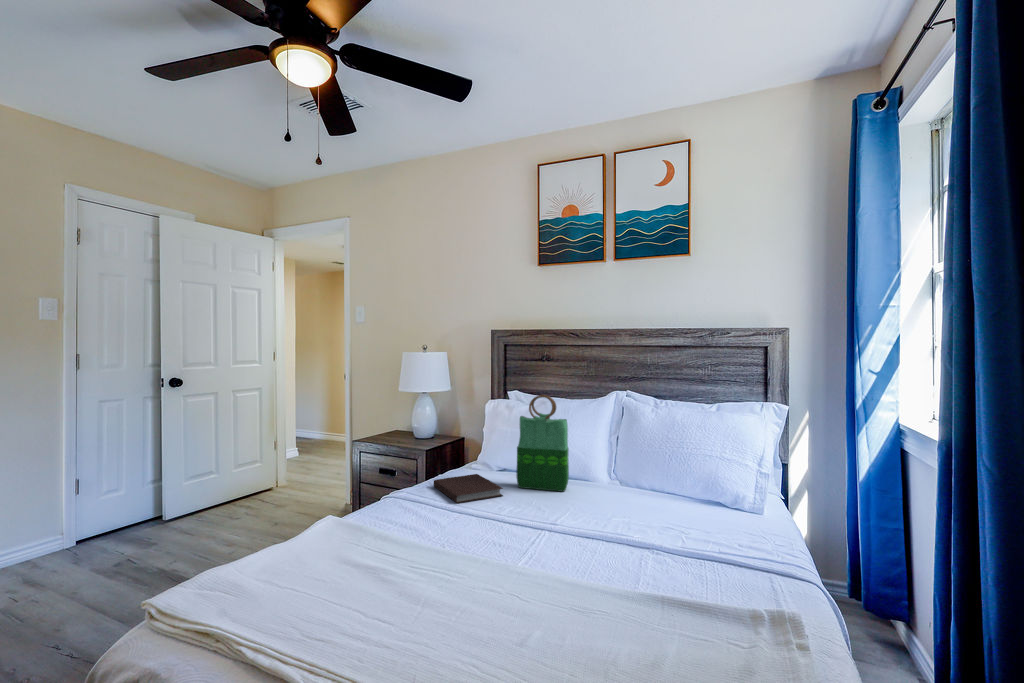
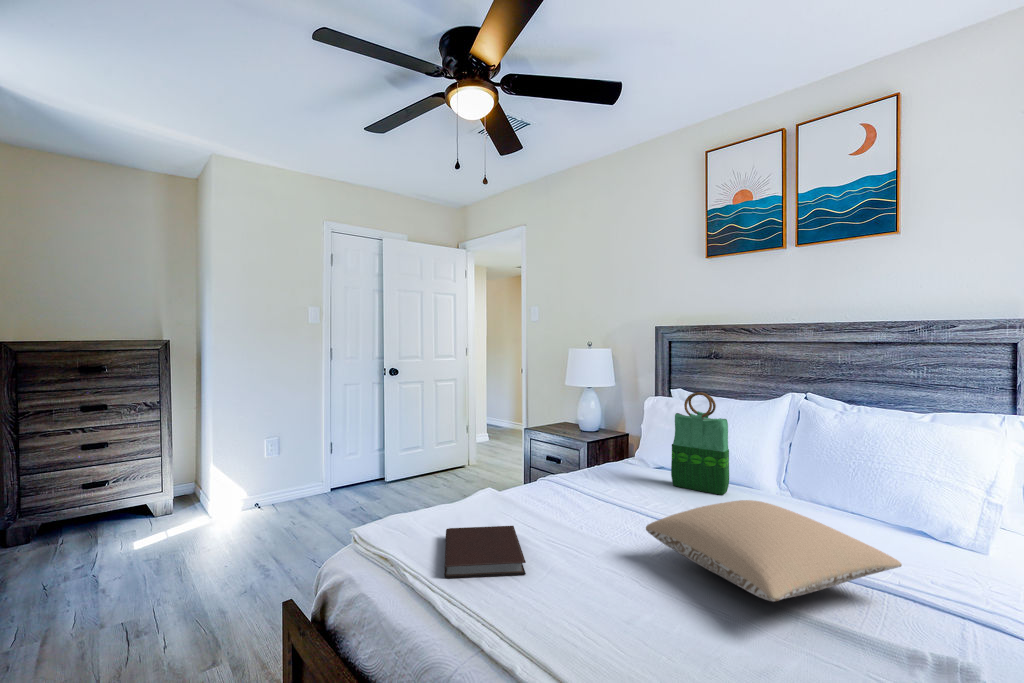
notebook: present [434,474,503,503] -> present [445,526,526,578]
pillow: none [515,497,727,595] -> present [646,500,902,602]

